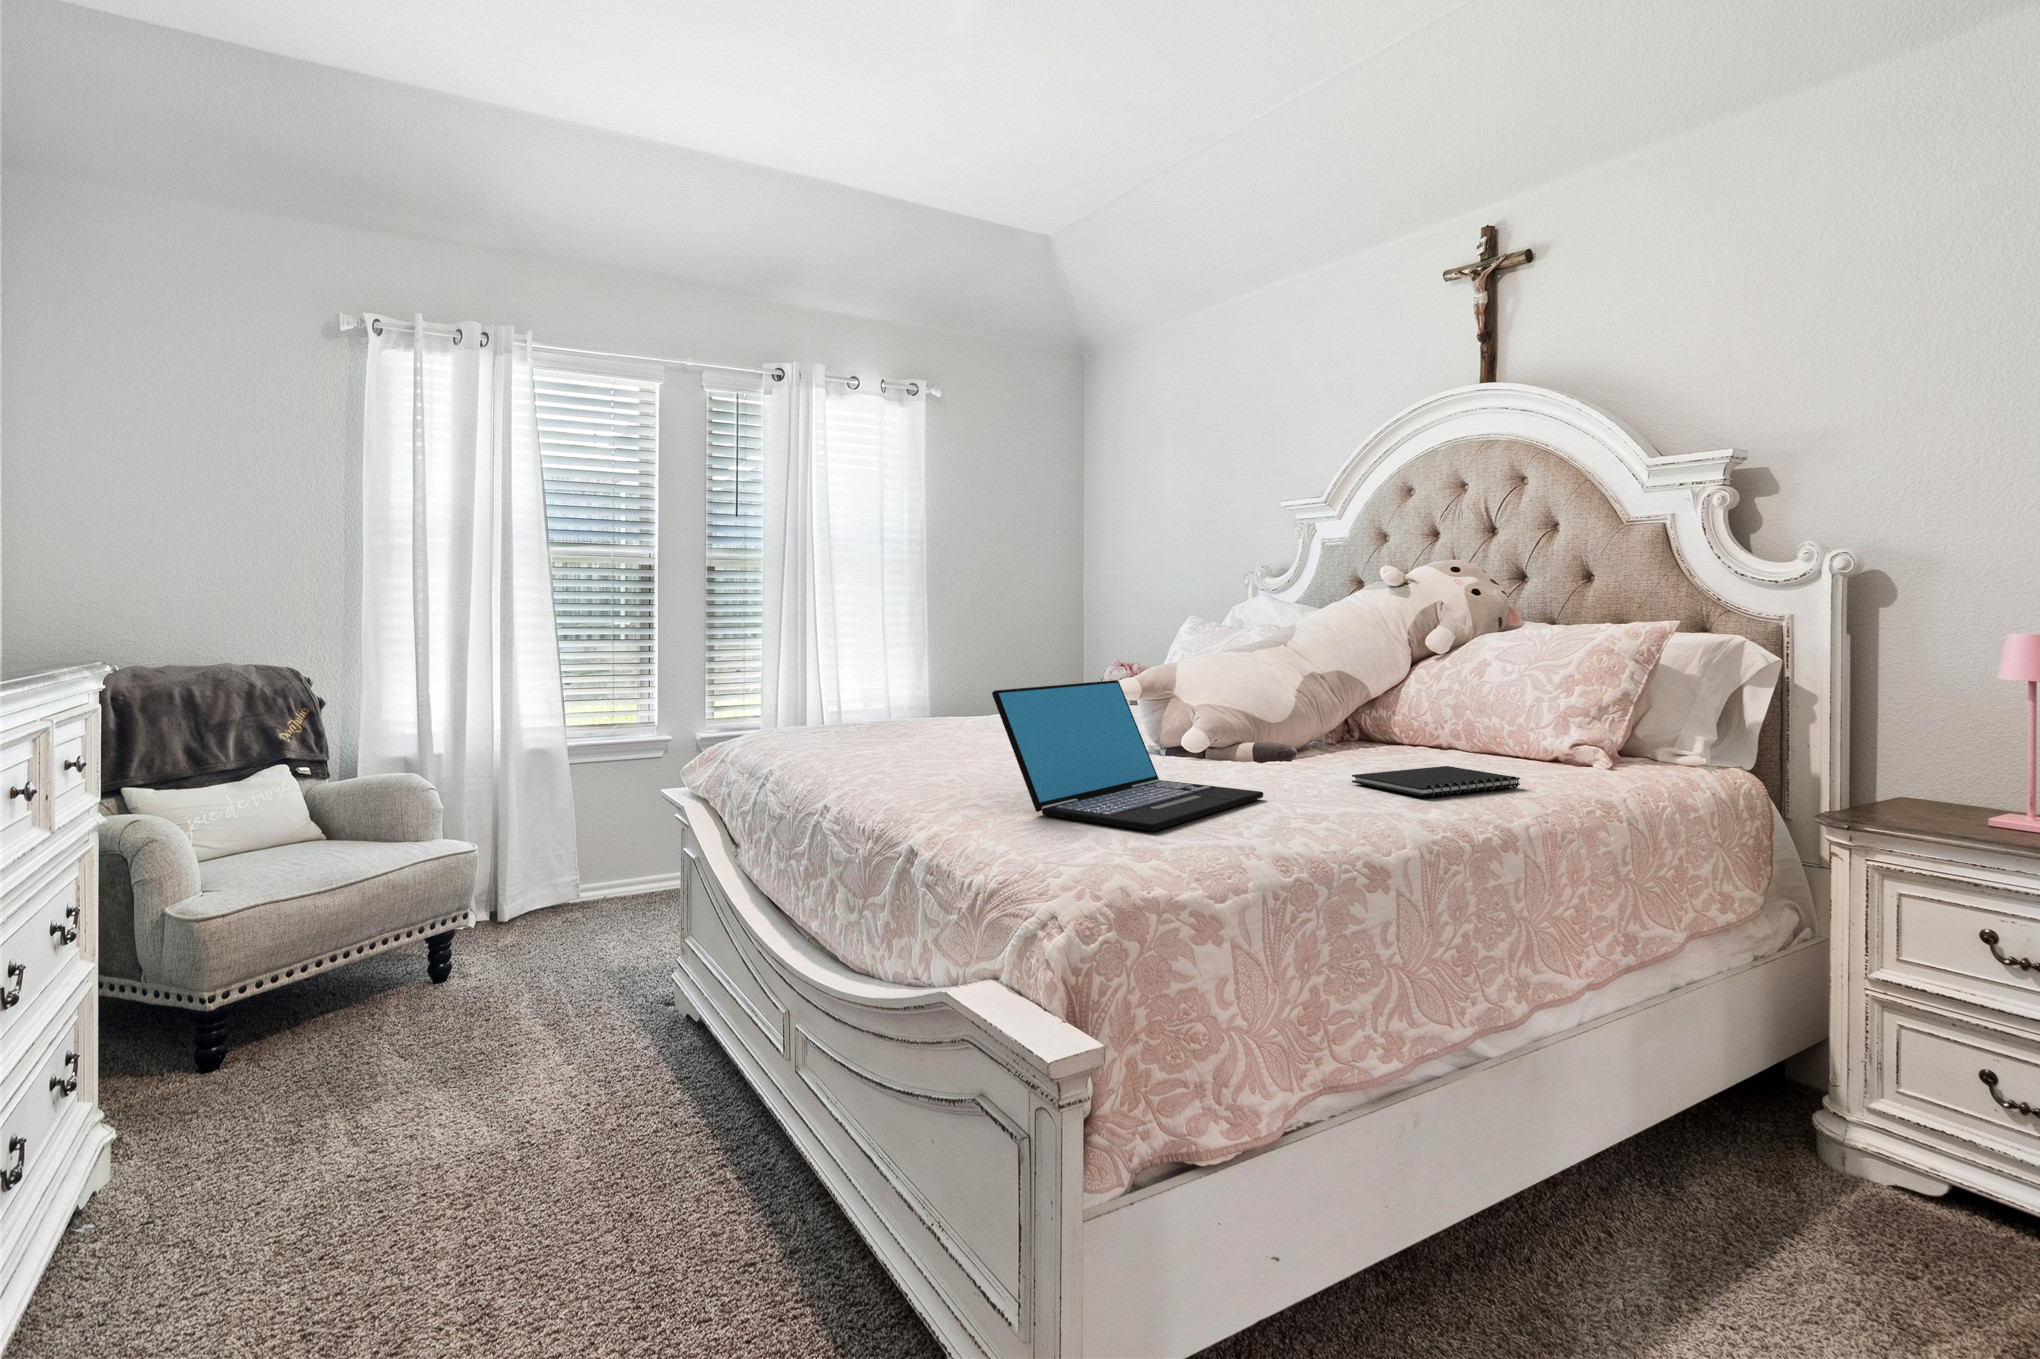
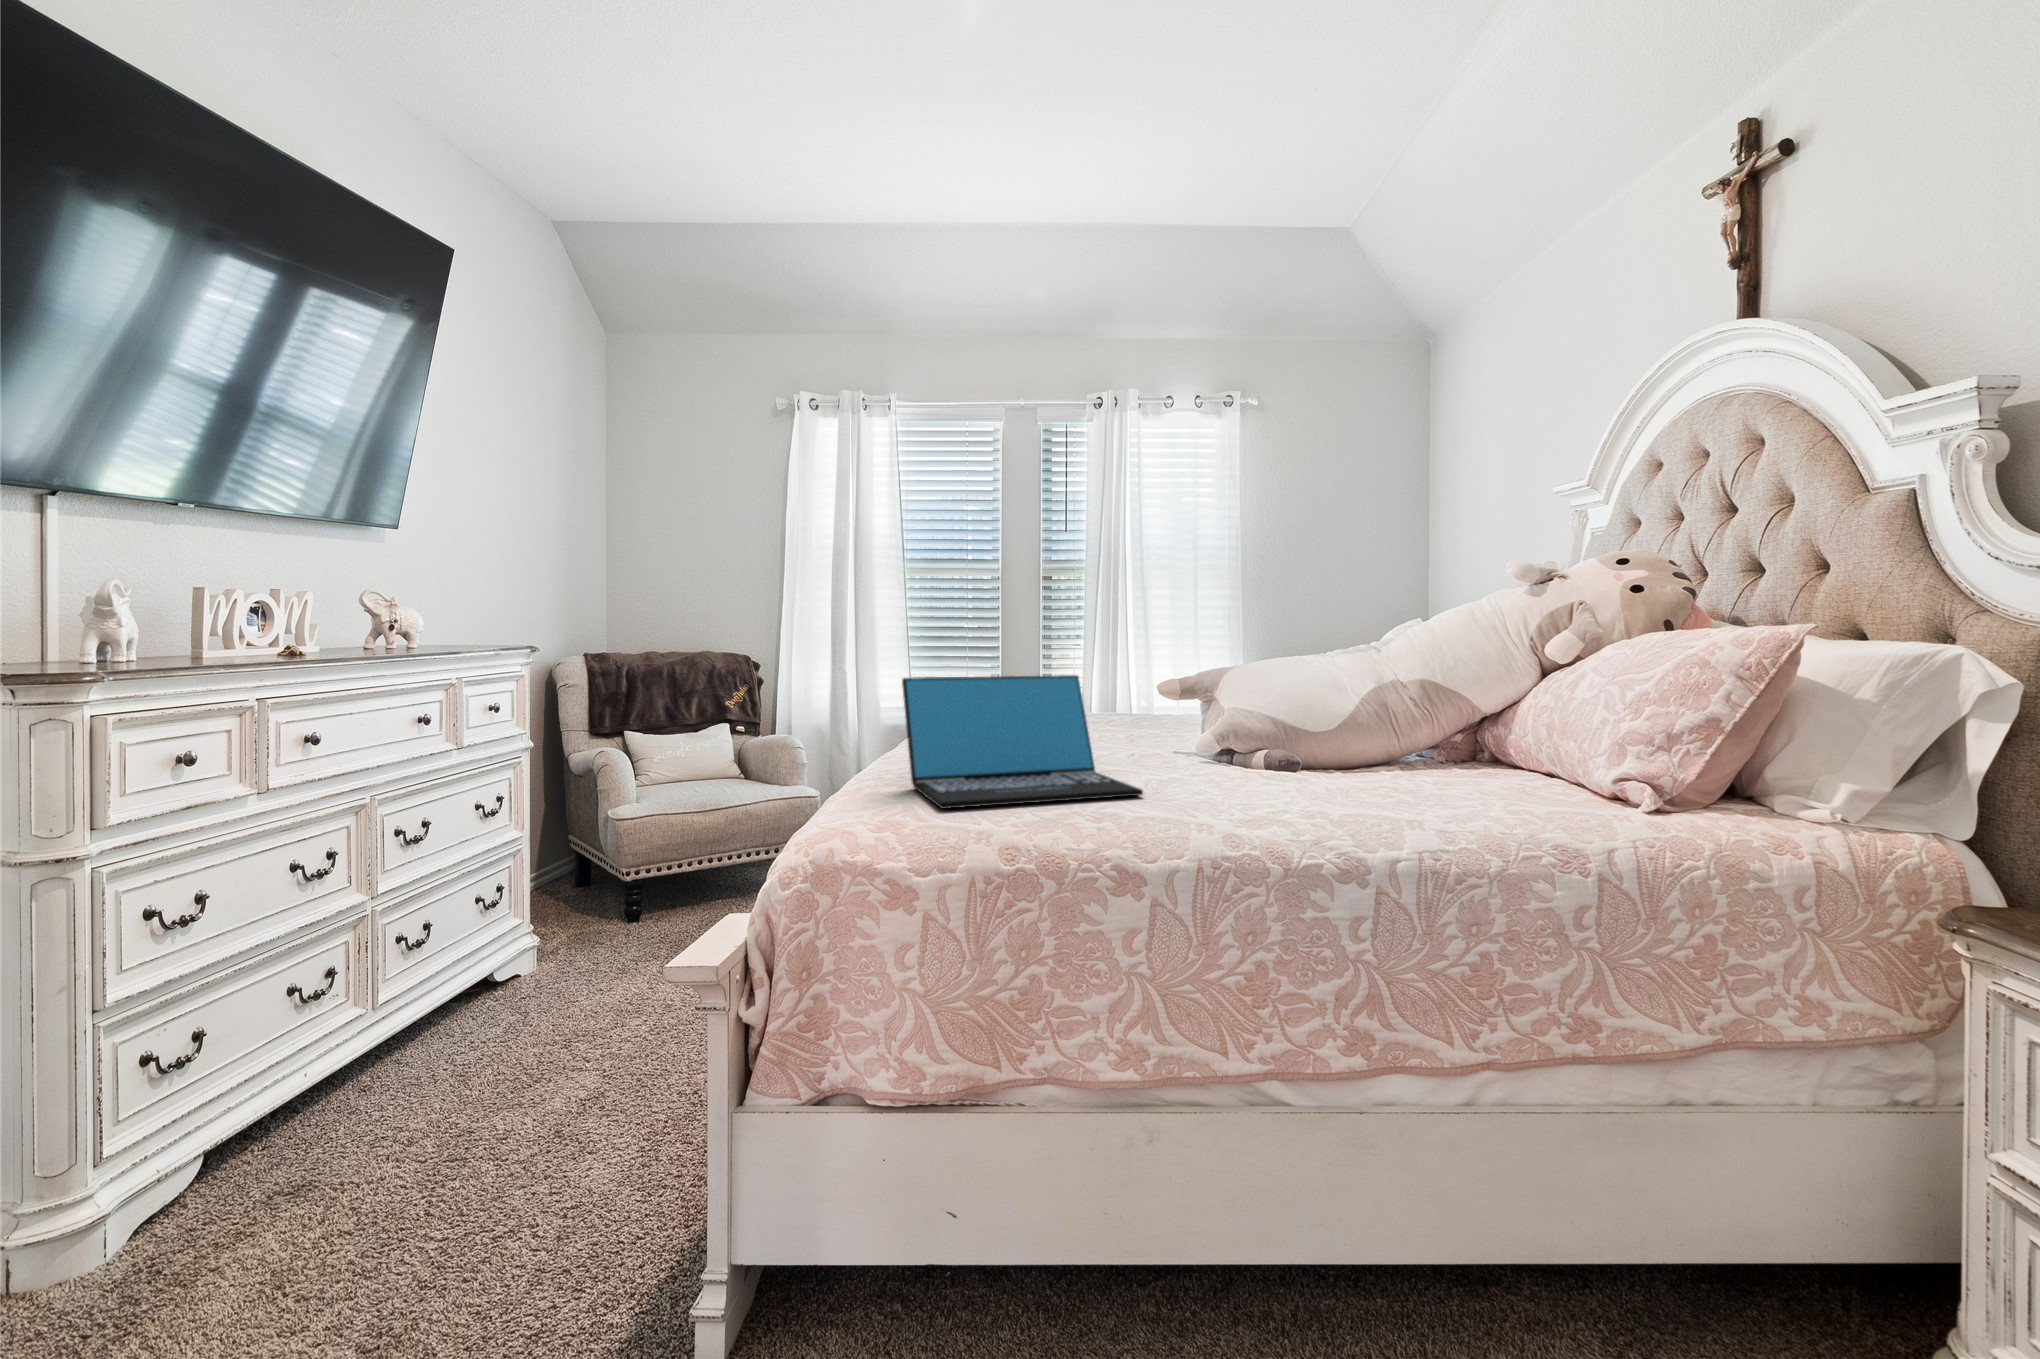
notebook: present [1352,766,1520,798] -> none [1286,784,1466,816]

